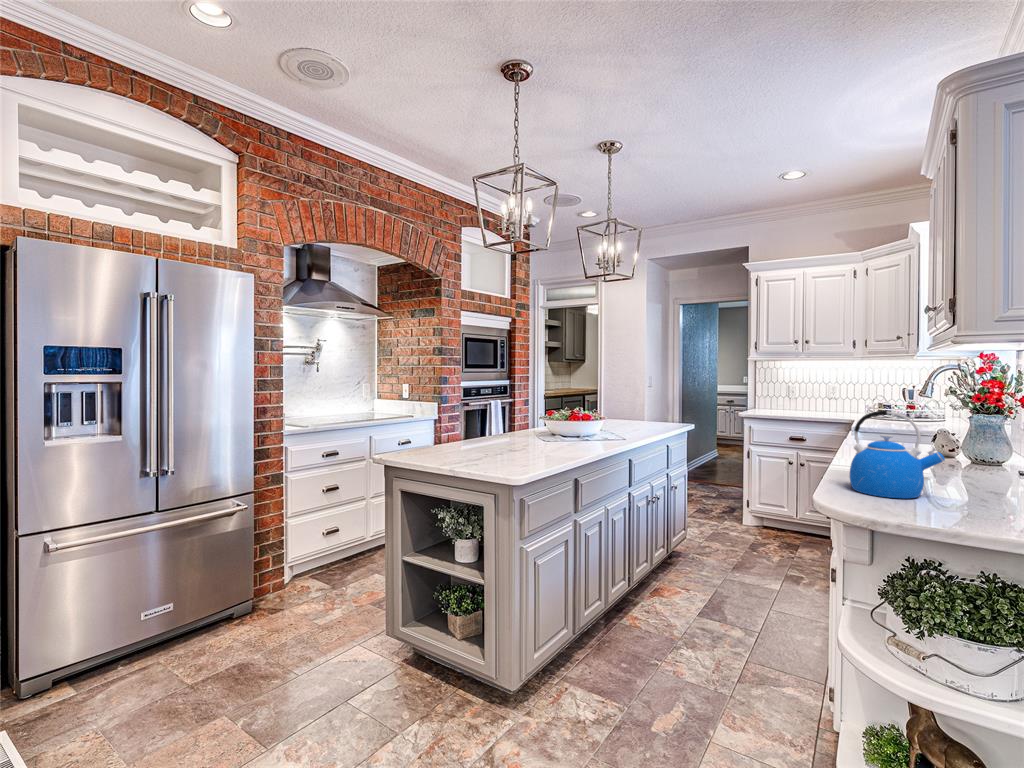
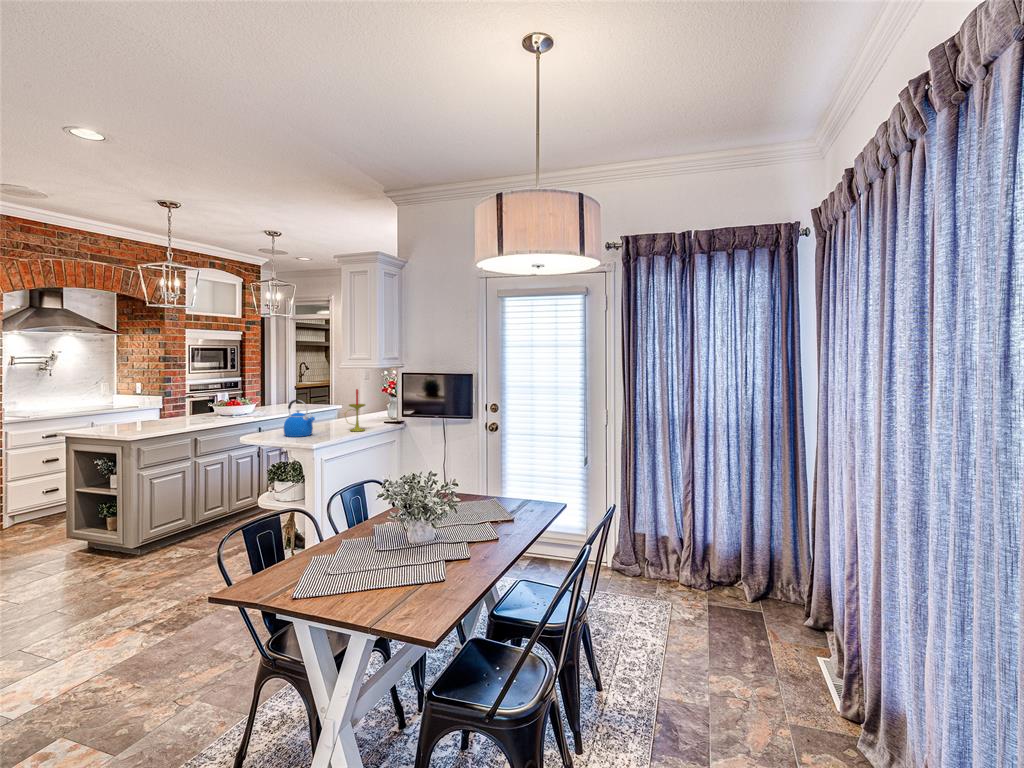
candle: none [936,388,995,487] -> present [349,389,365,431]

